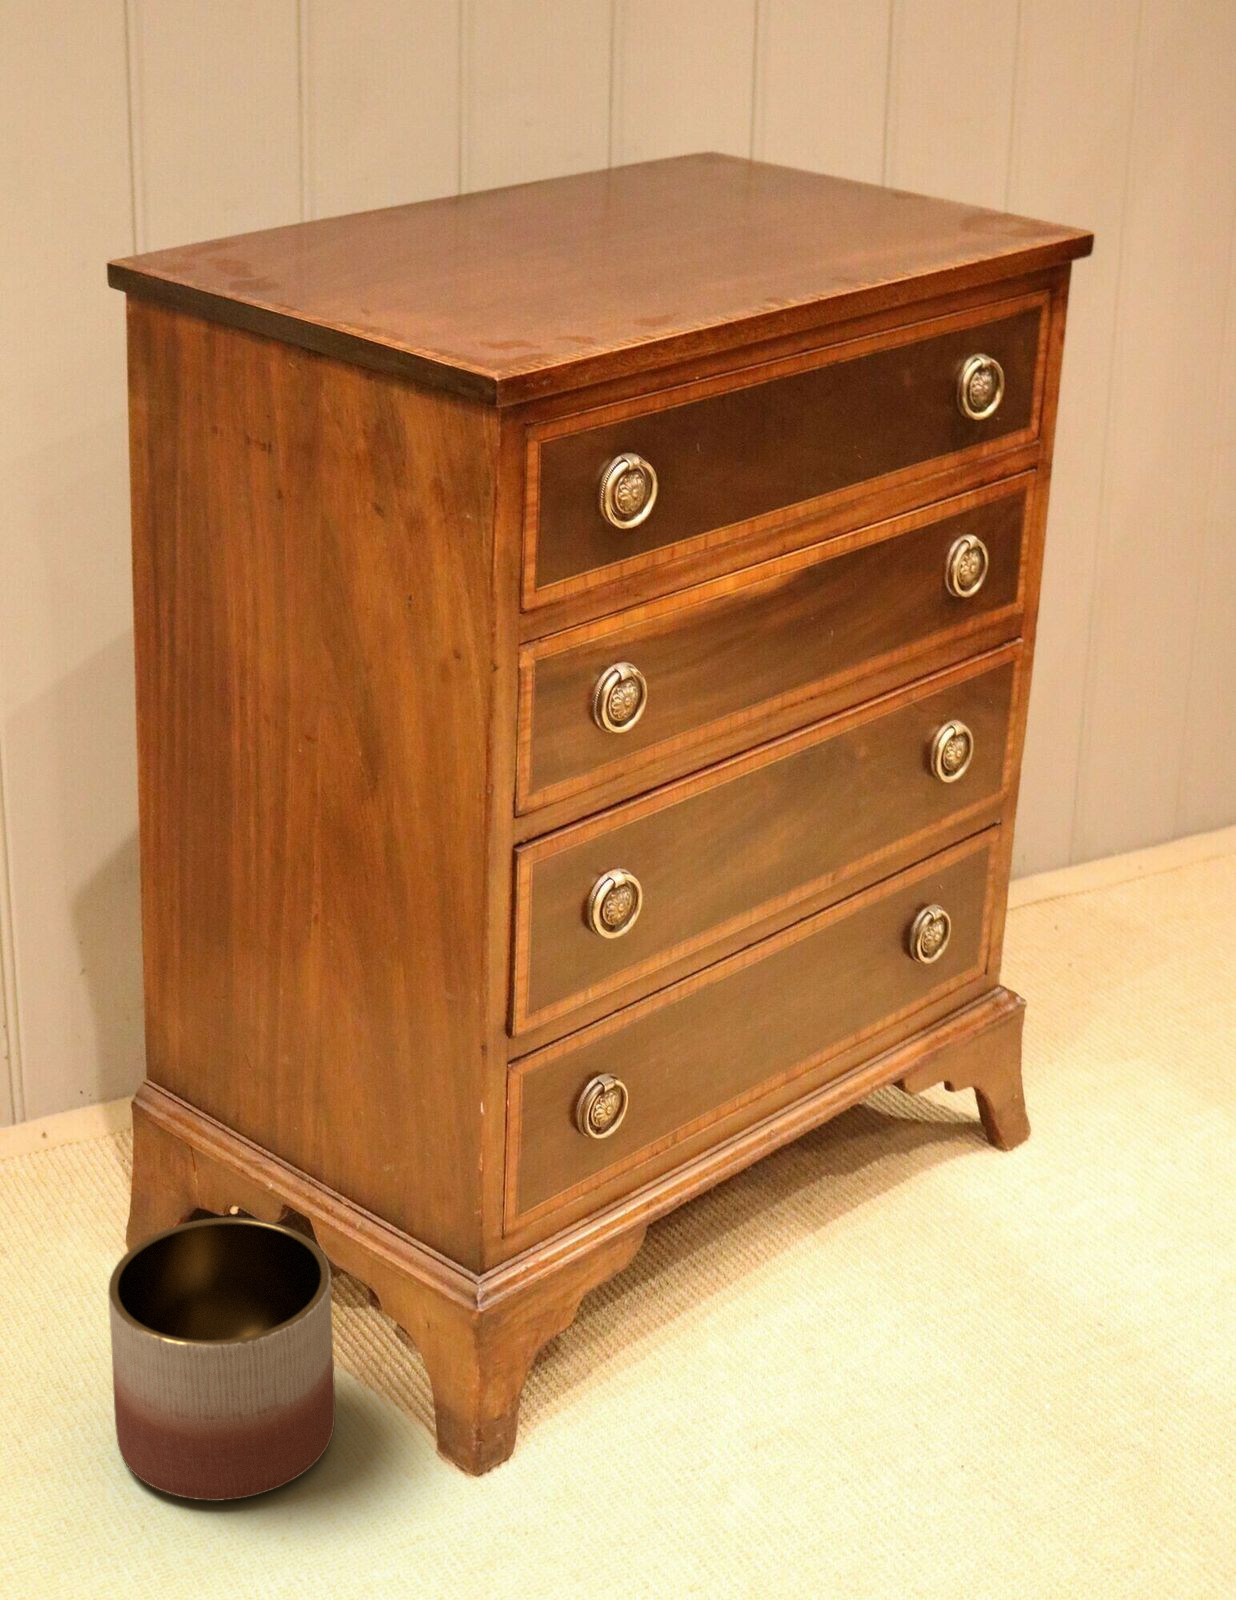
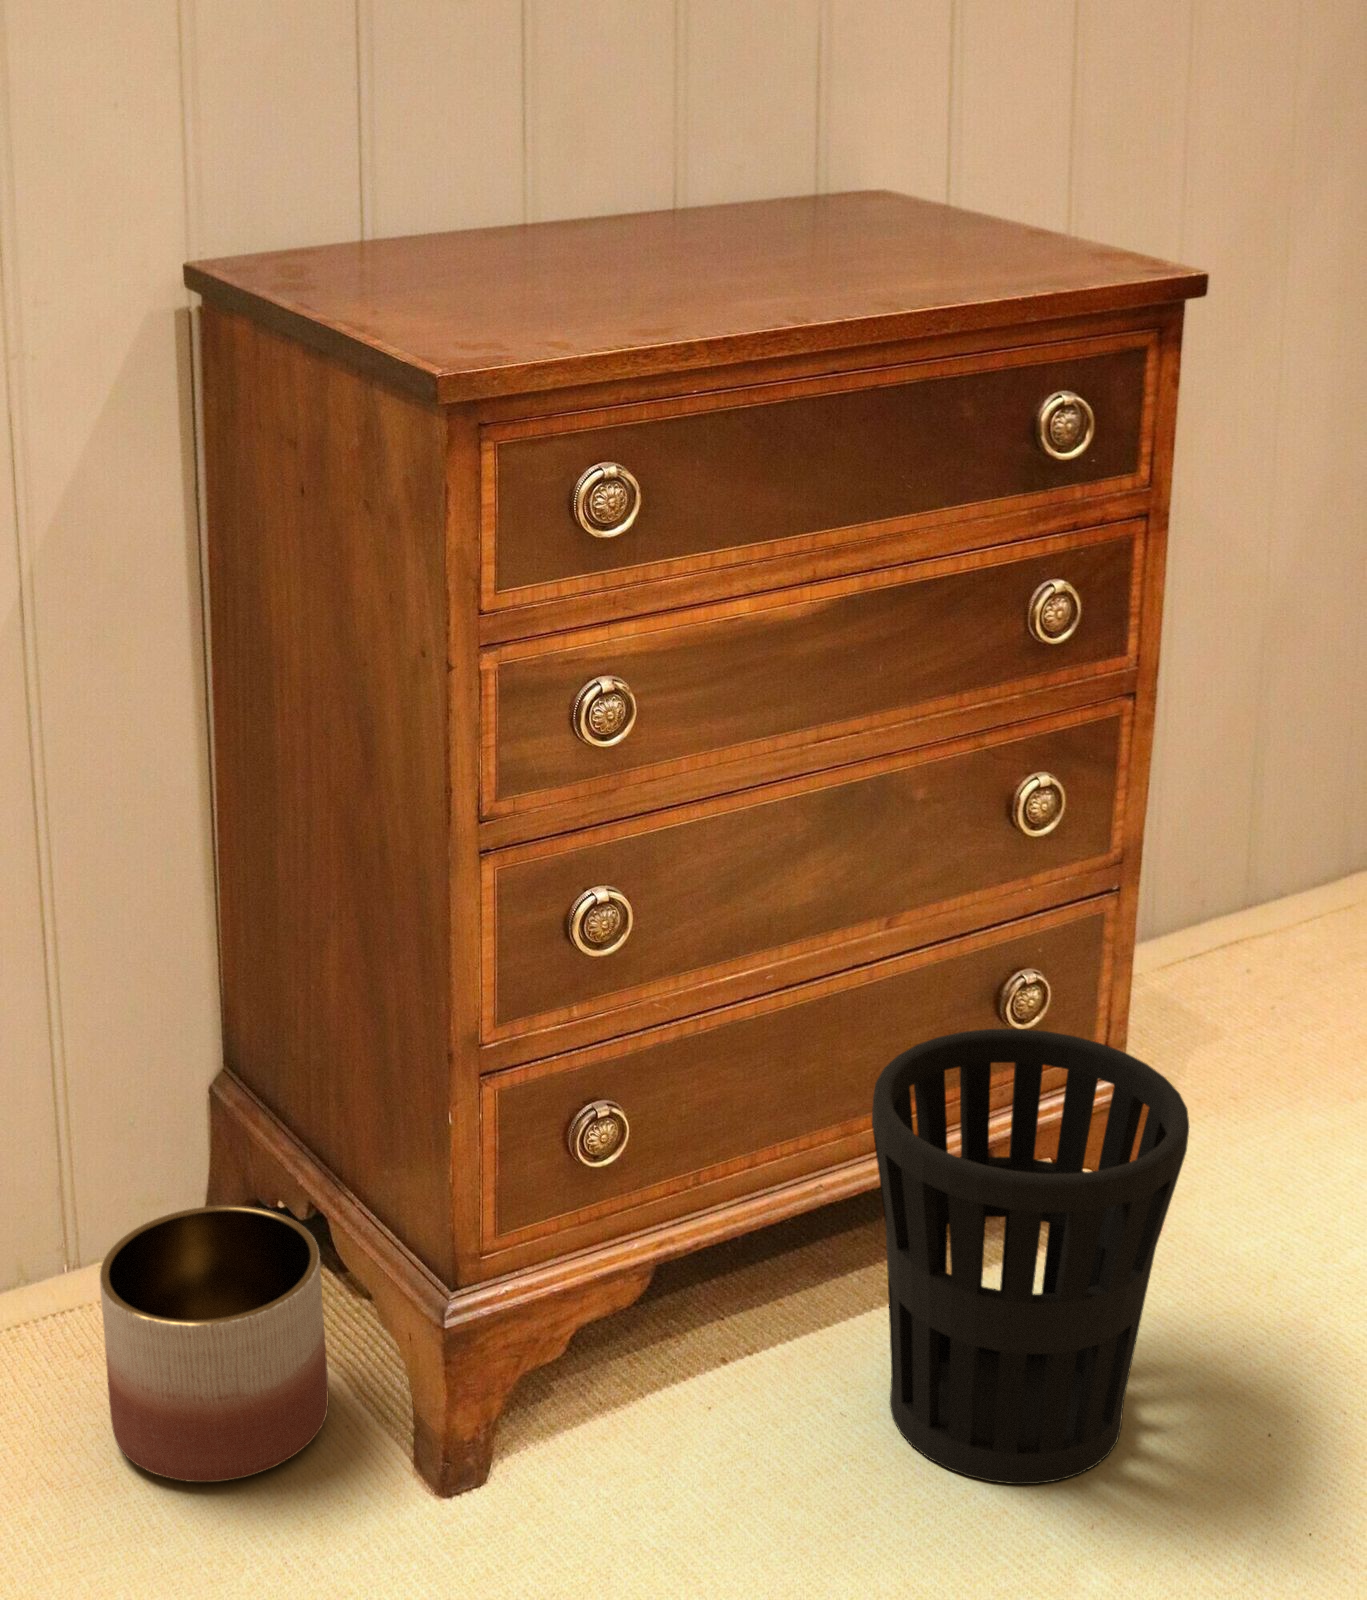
wastebasket: none [843,962,1143,1388] -> present [872,1029,1189,1484]

